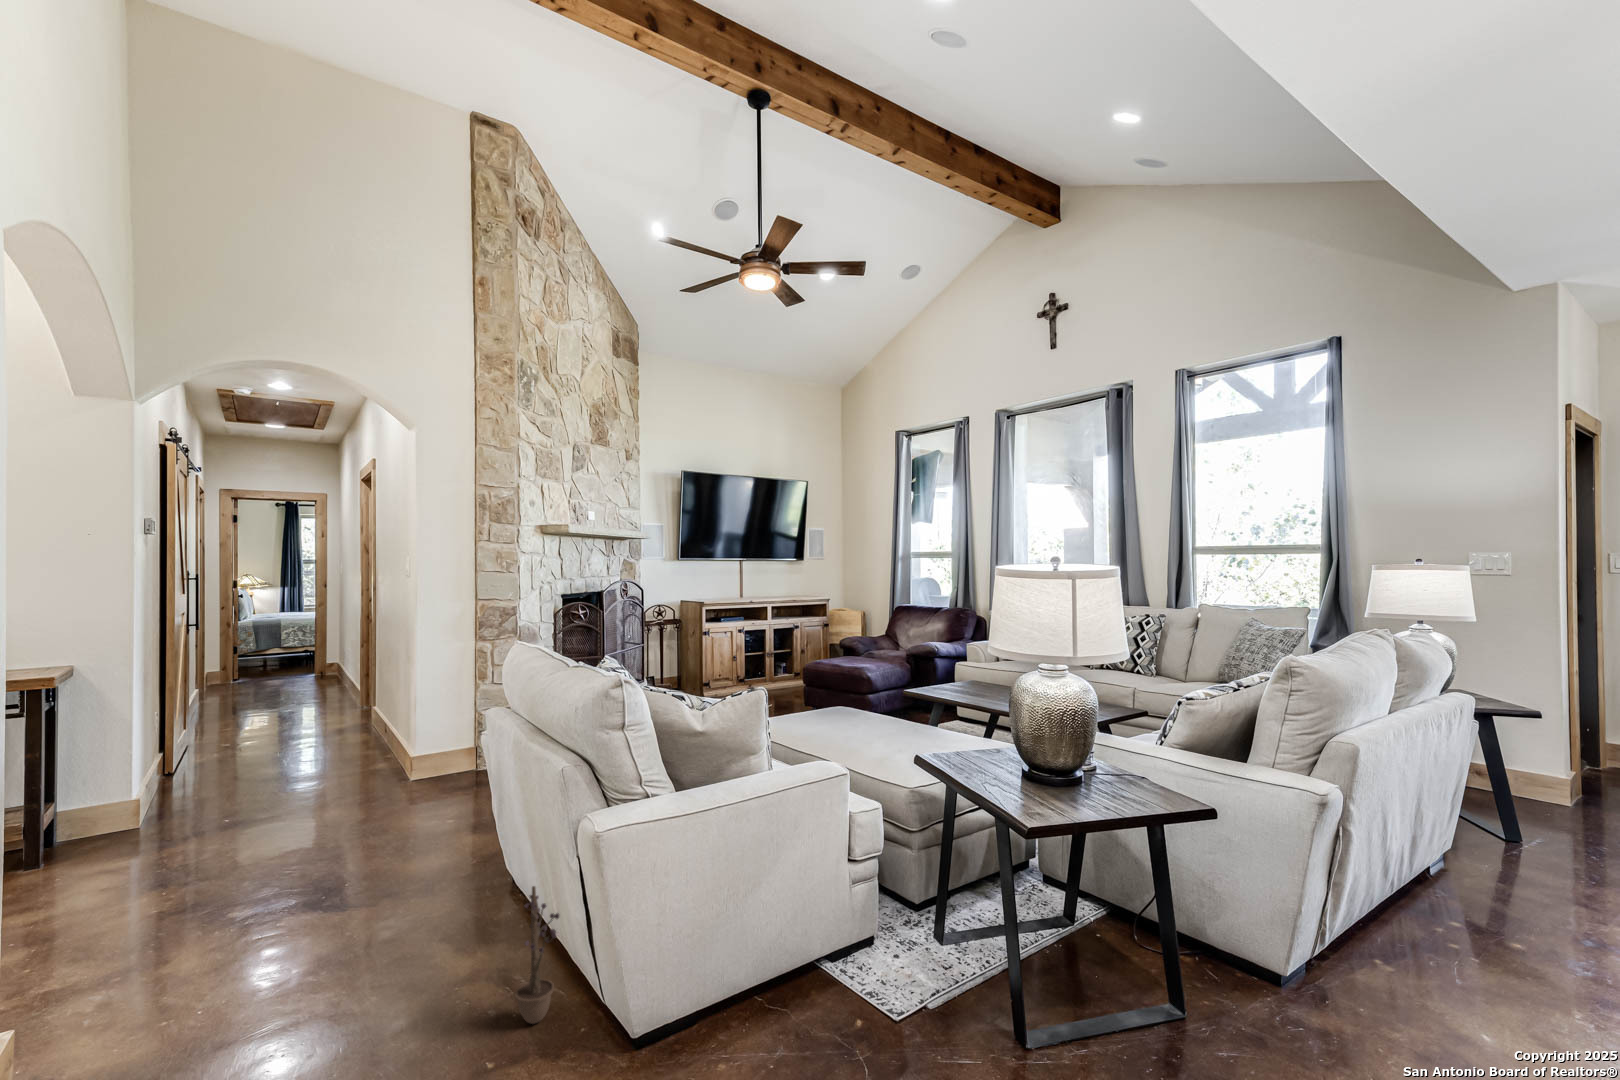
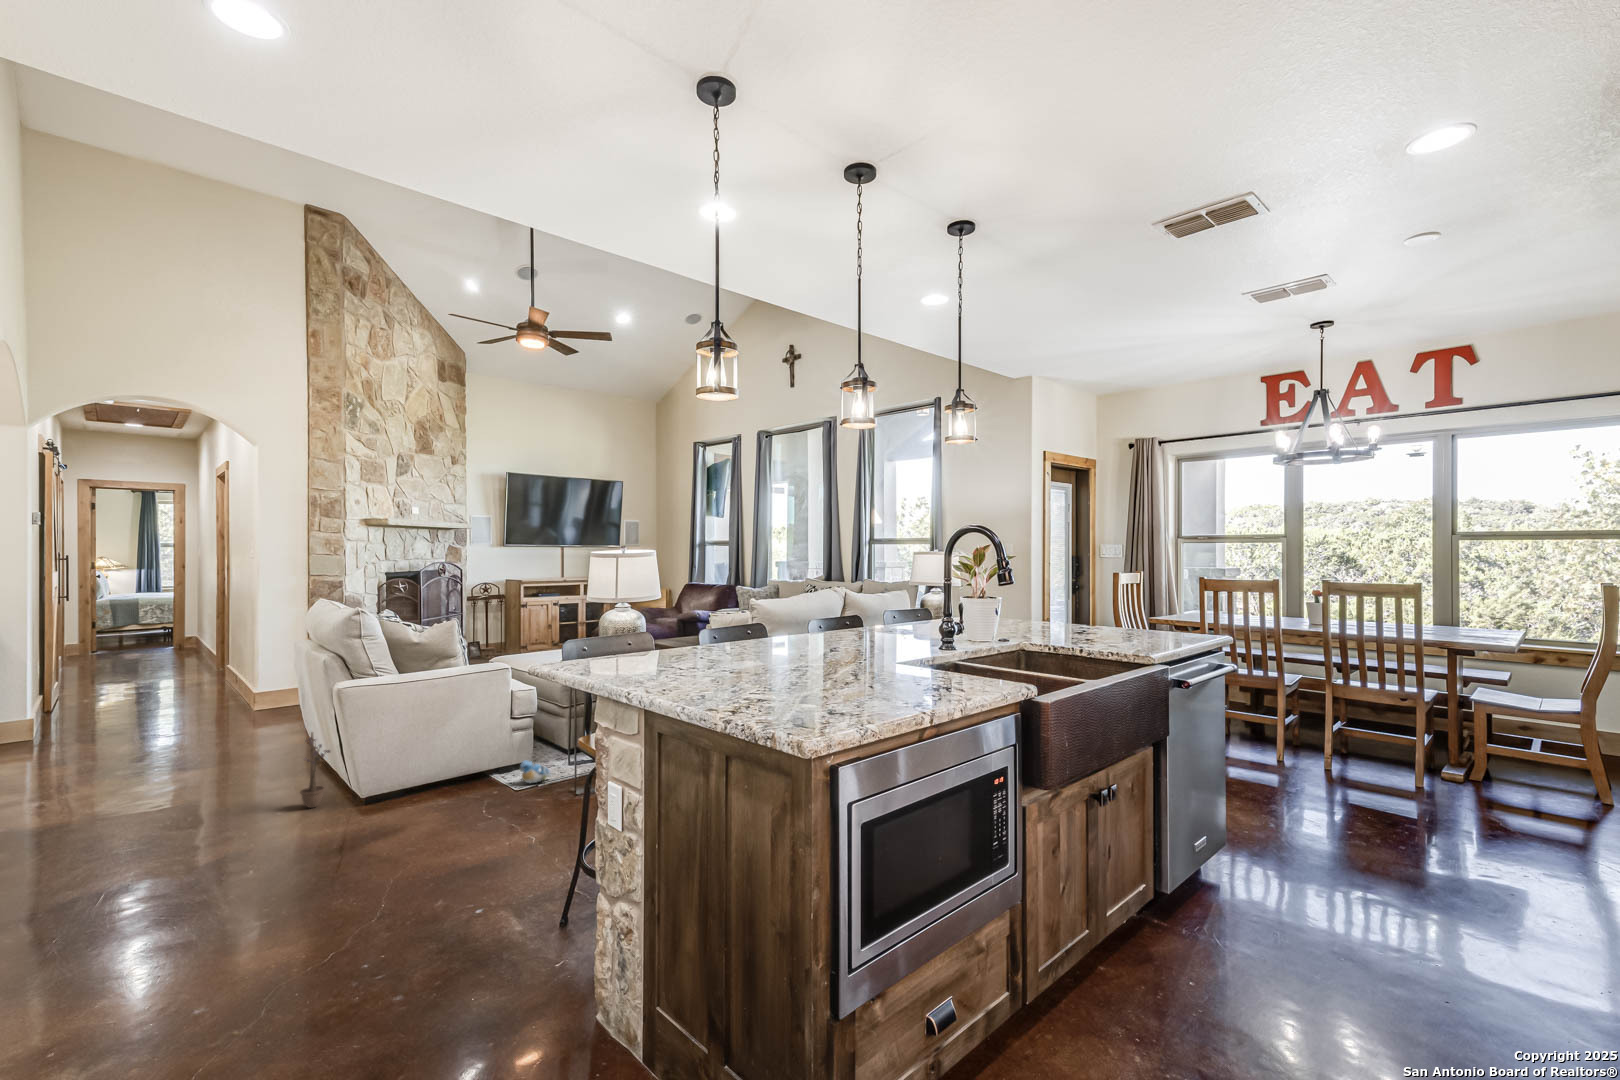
plush toy: none [869,936,924,978] -> present [519,760,553,783]

